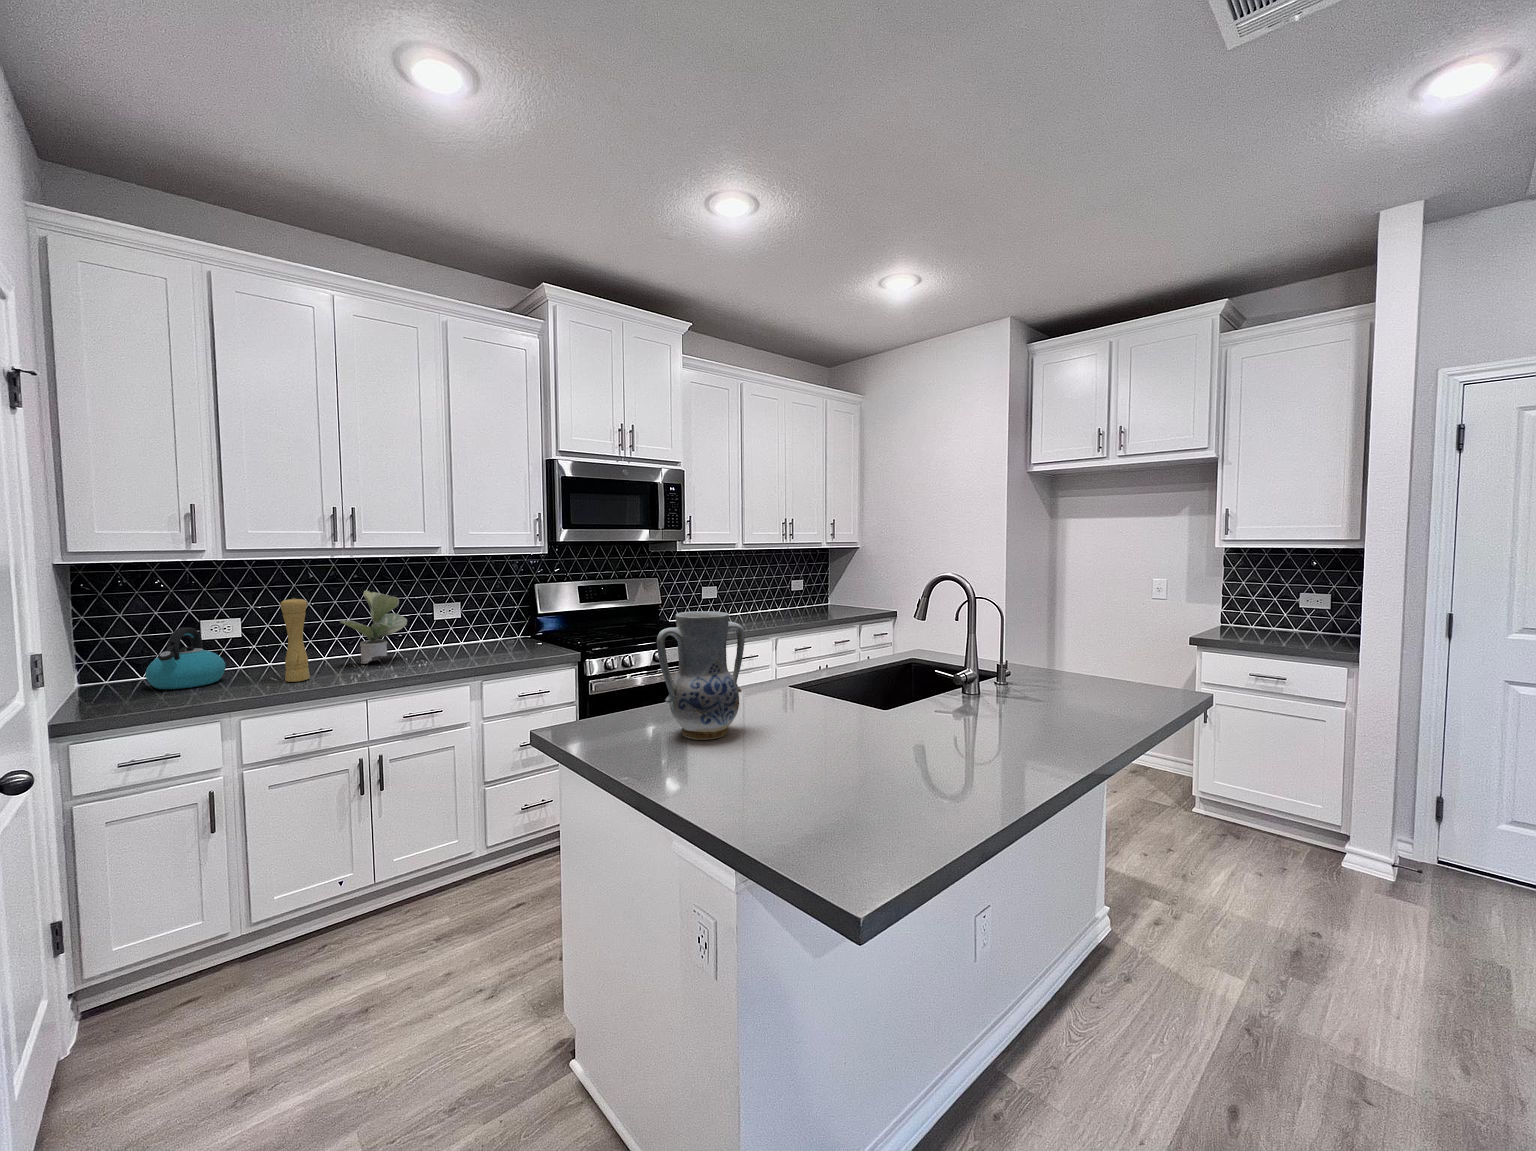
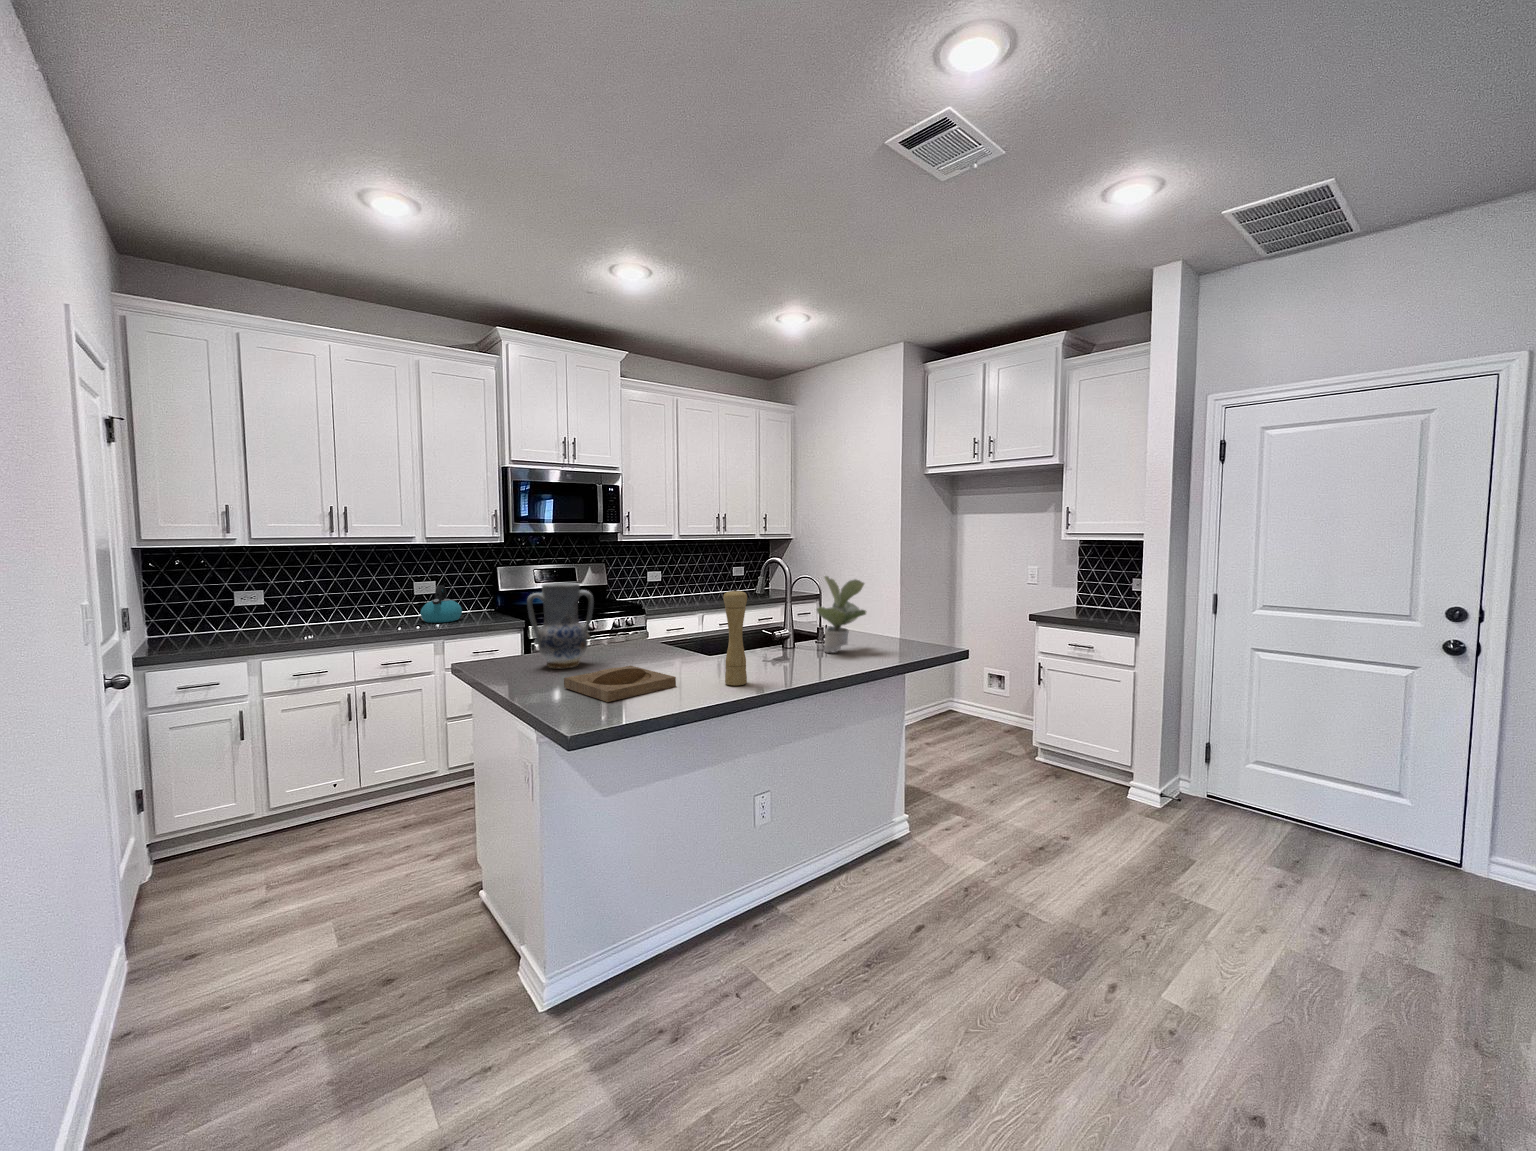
potted plant: present [340,590,407,664] -> present [817,576,866,652]
pepper mill: present [280,598,310,682] -> present [723,590,747,685]
kettle: present [145,627,225,689] -> present [421,585,462,623]
tray: none [750,737,924,818] -> present [564,666,676,702]

